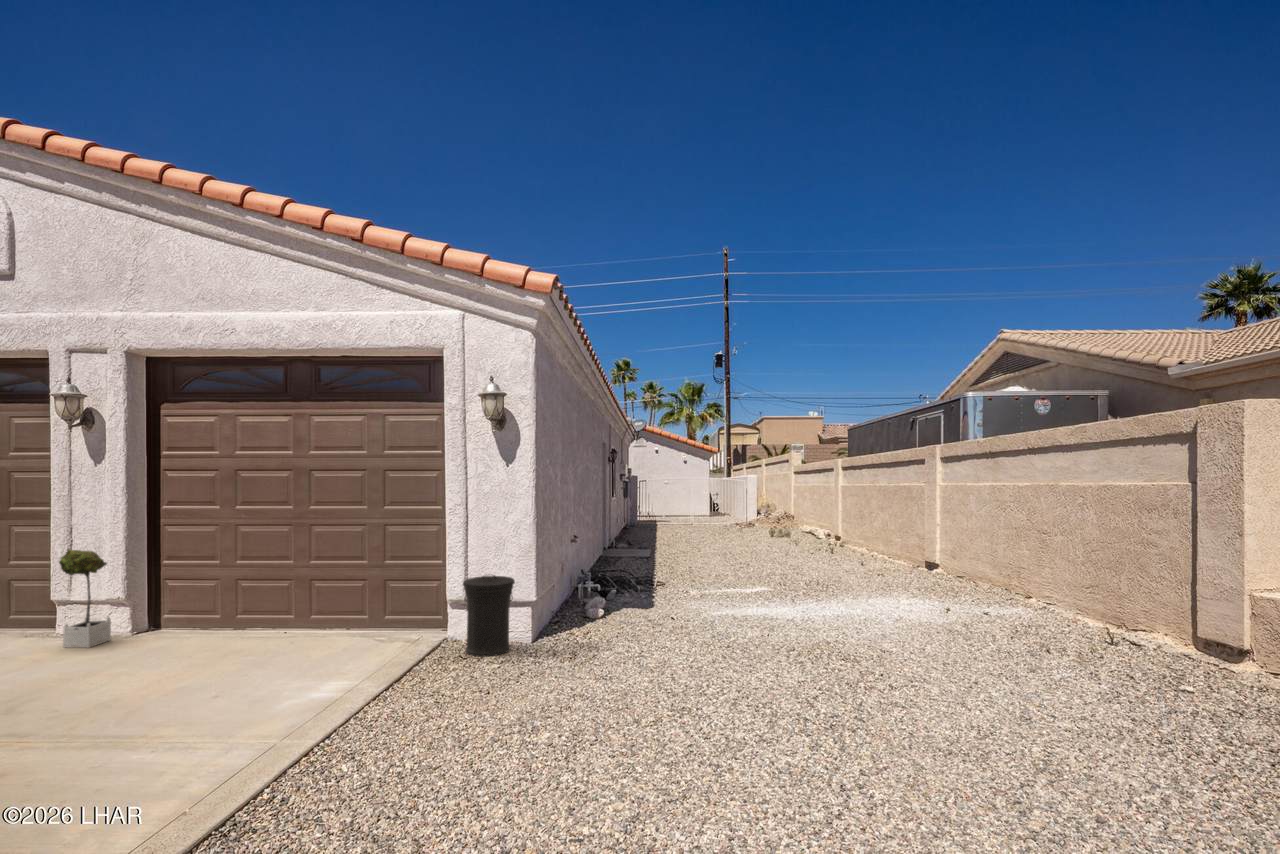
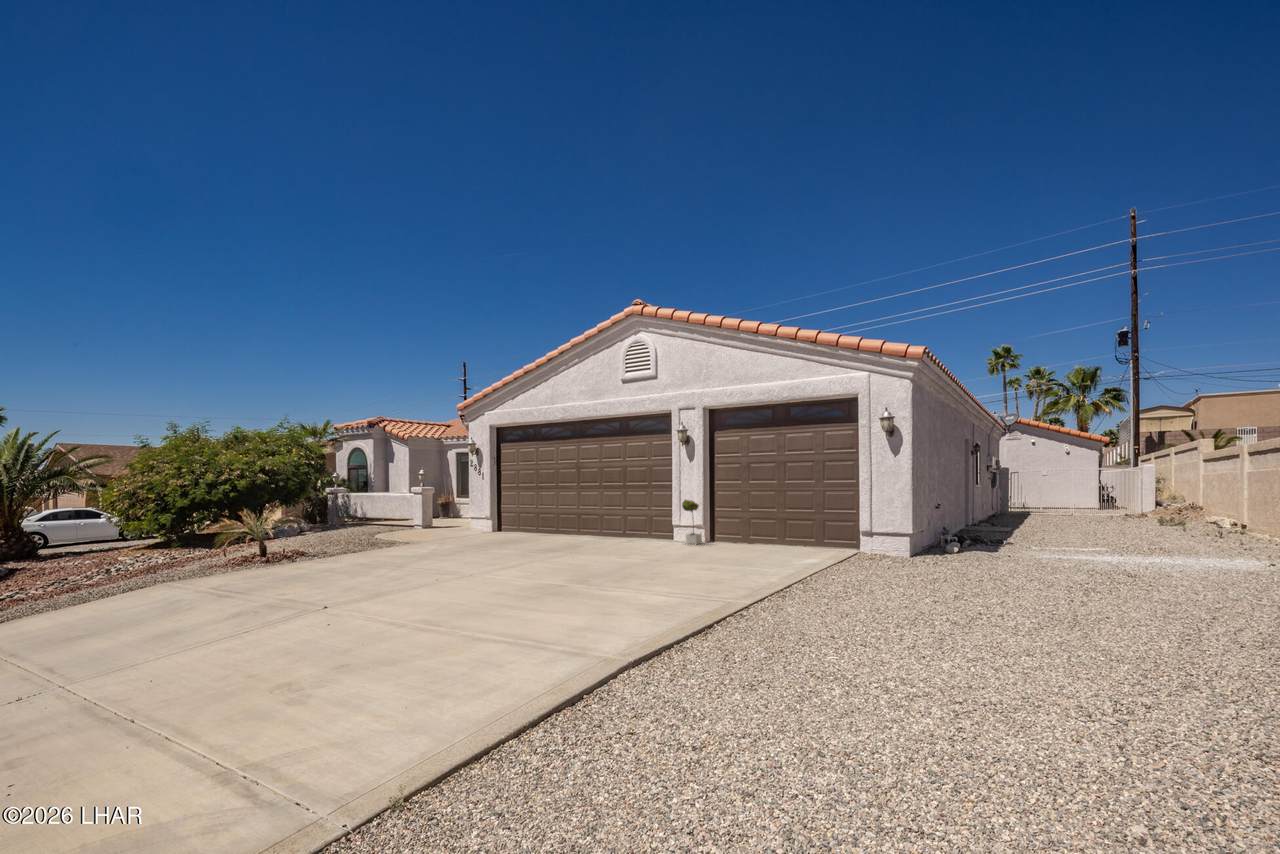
trash can: present [463,575,515,657] -> none [876,519,906,562]

